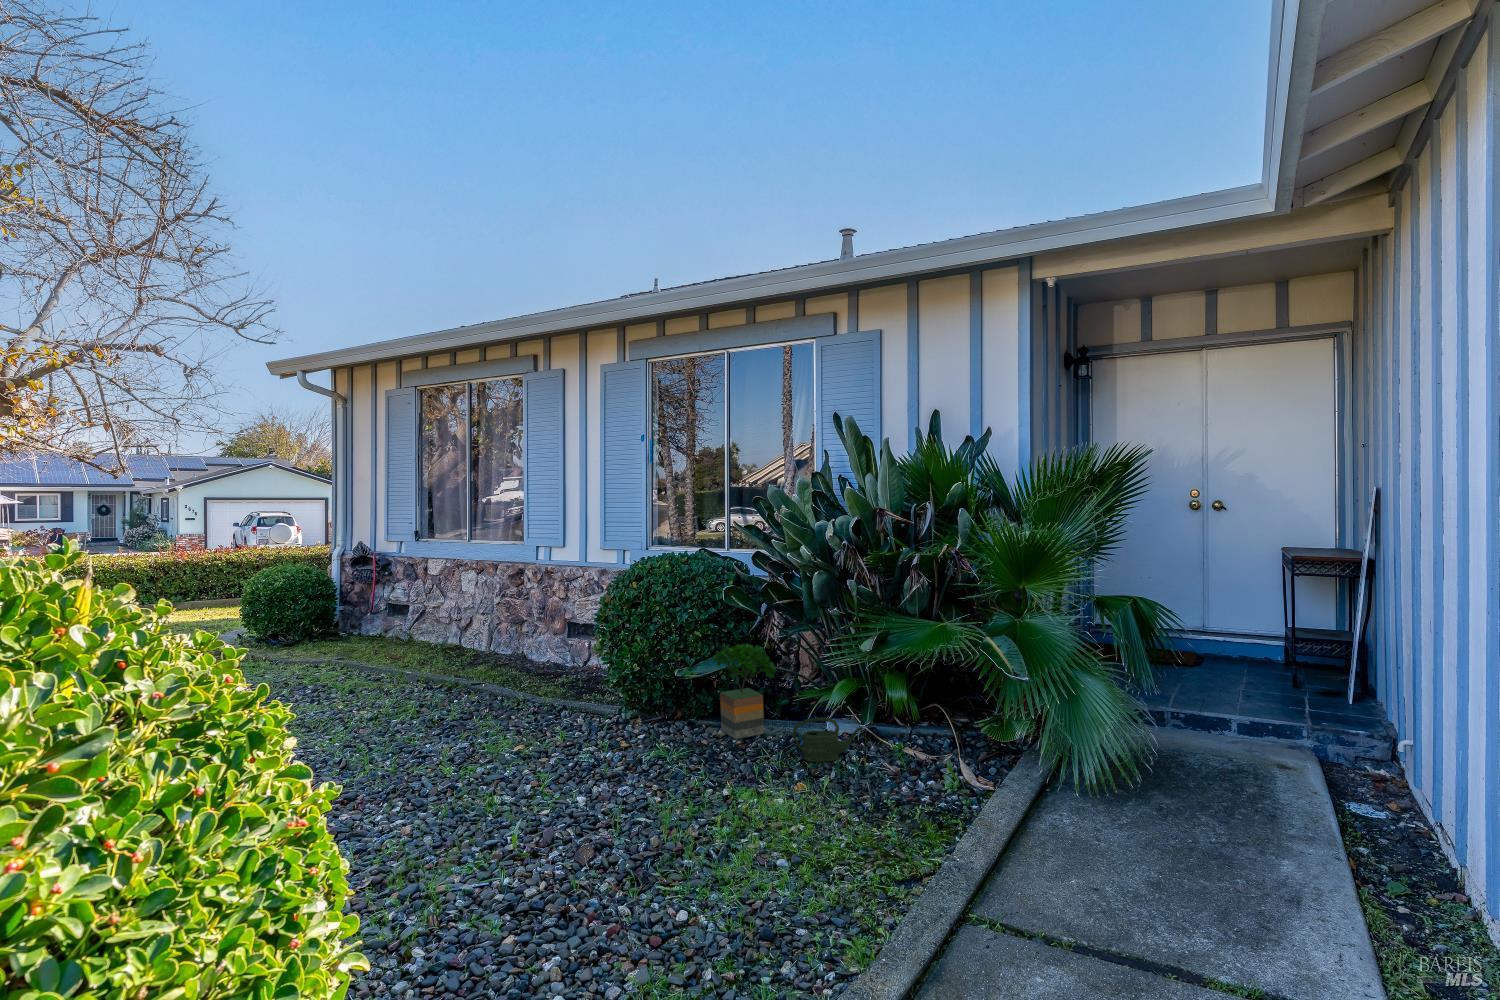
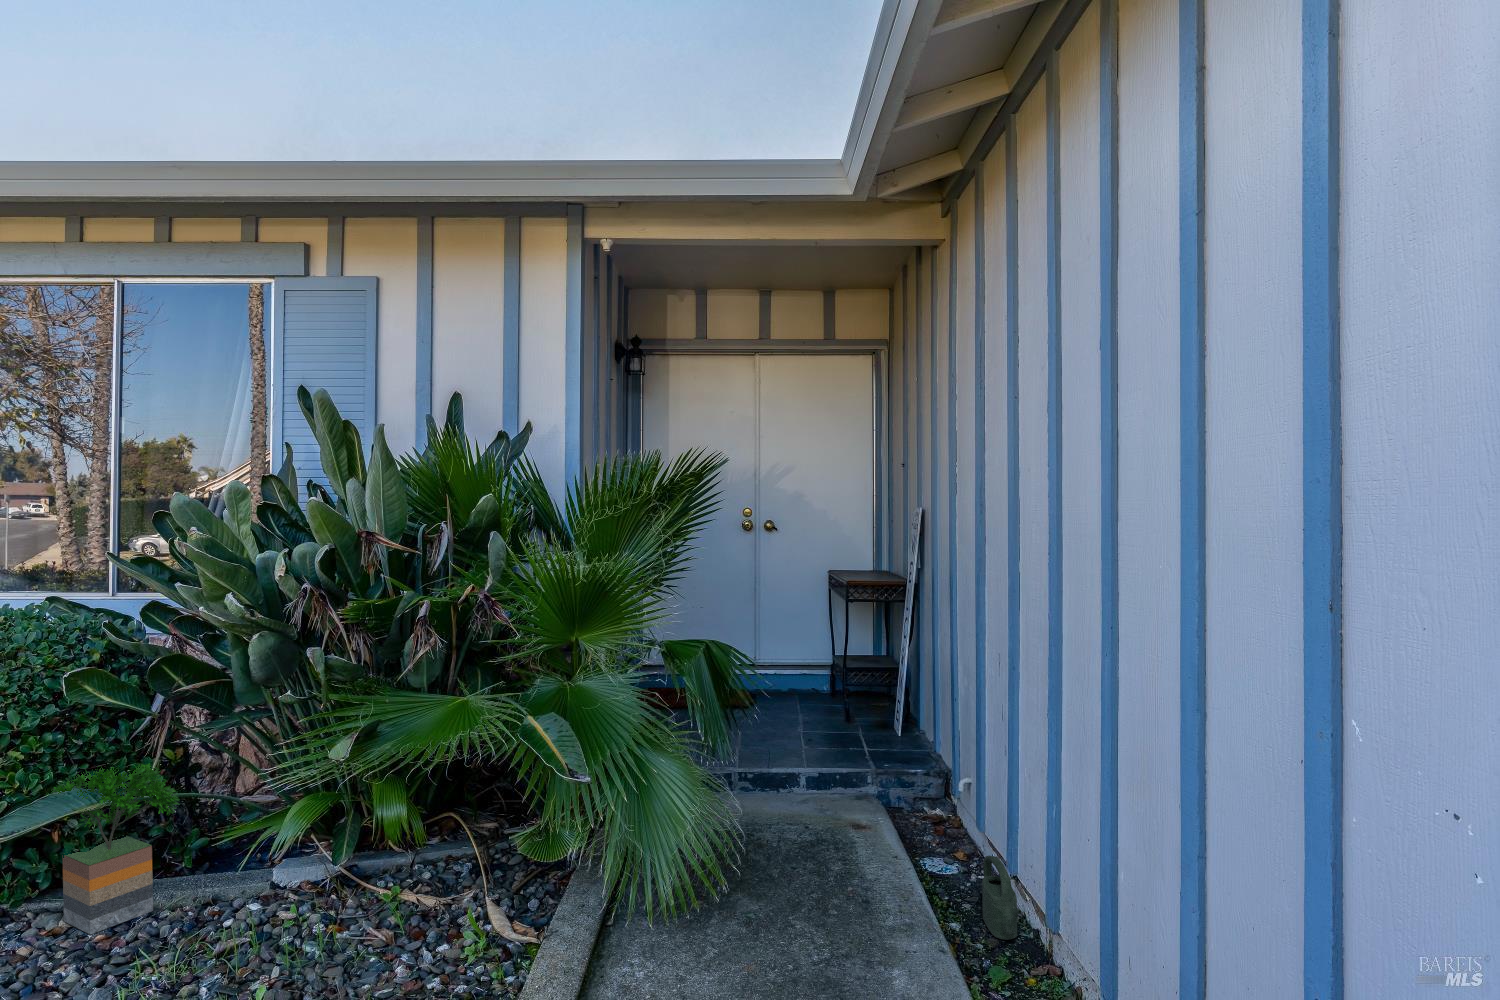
watering can: present [793,717,863,762] -> present [982,856,1021,940]

